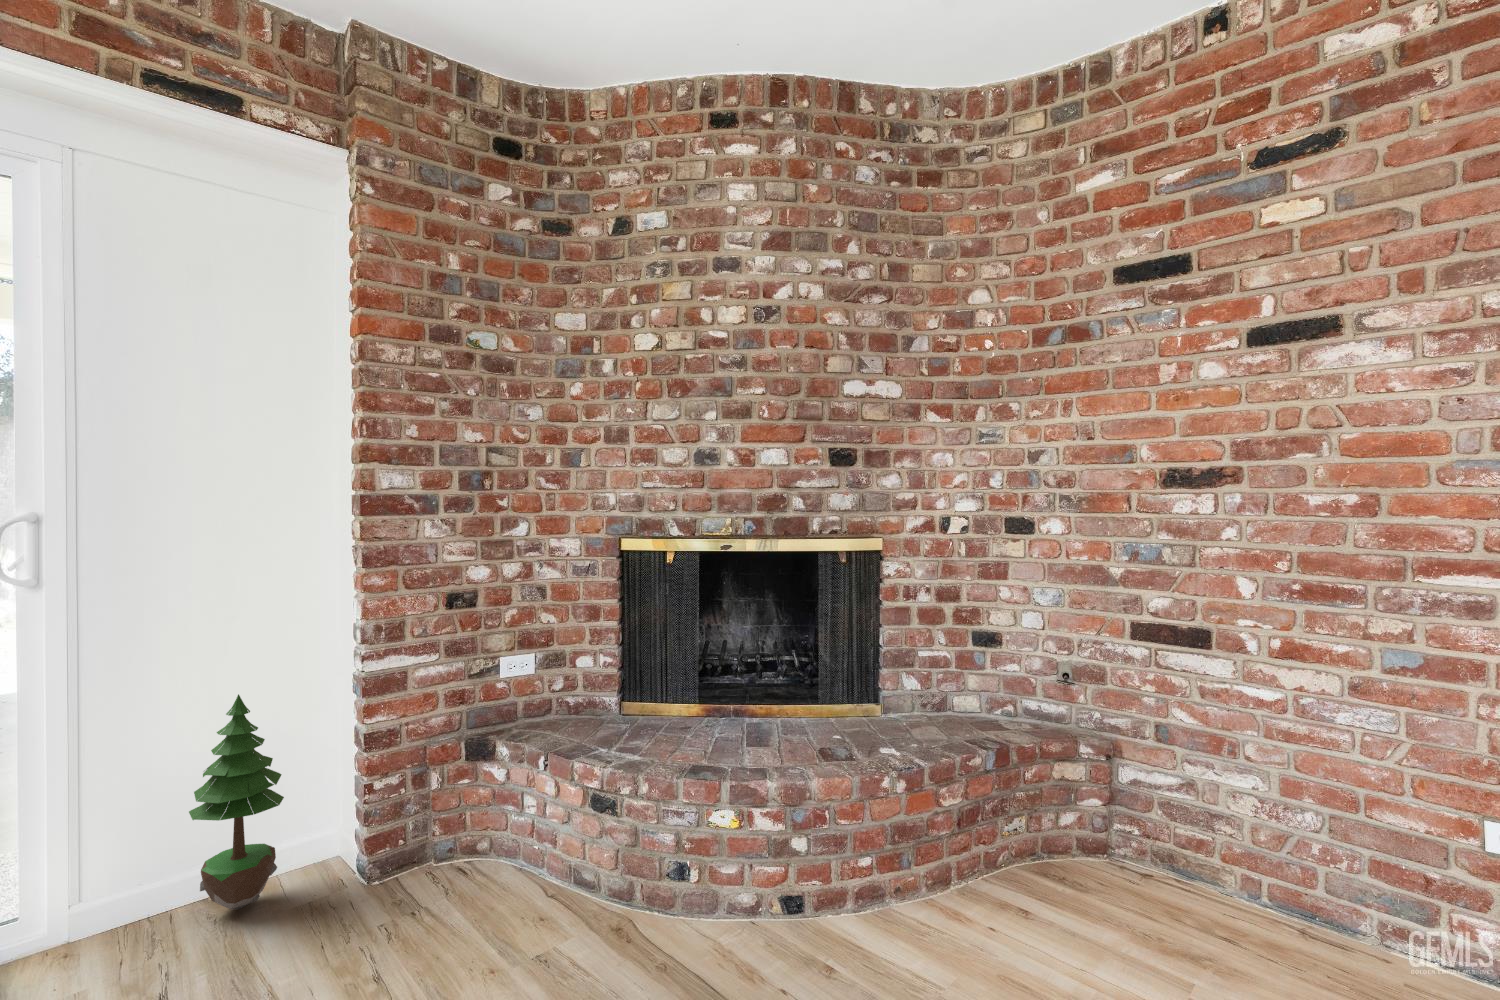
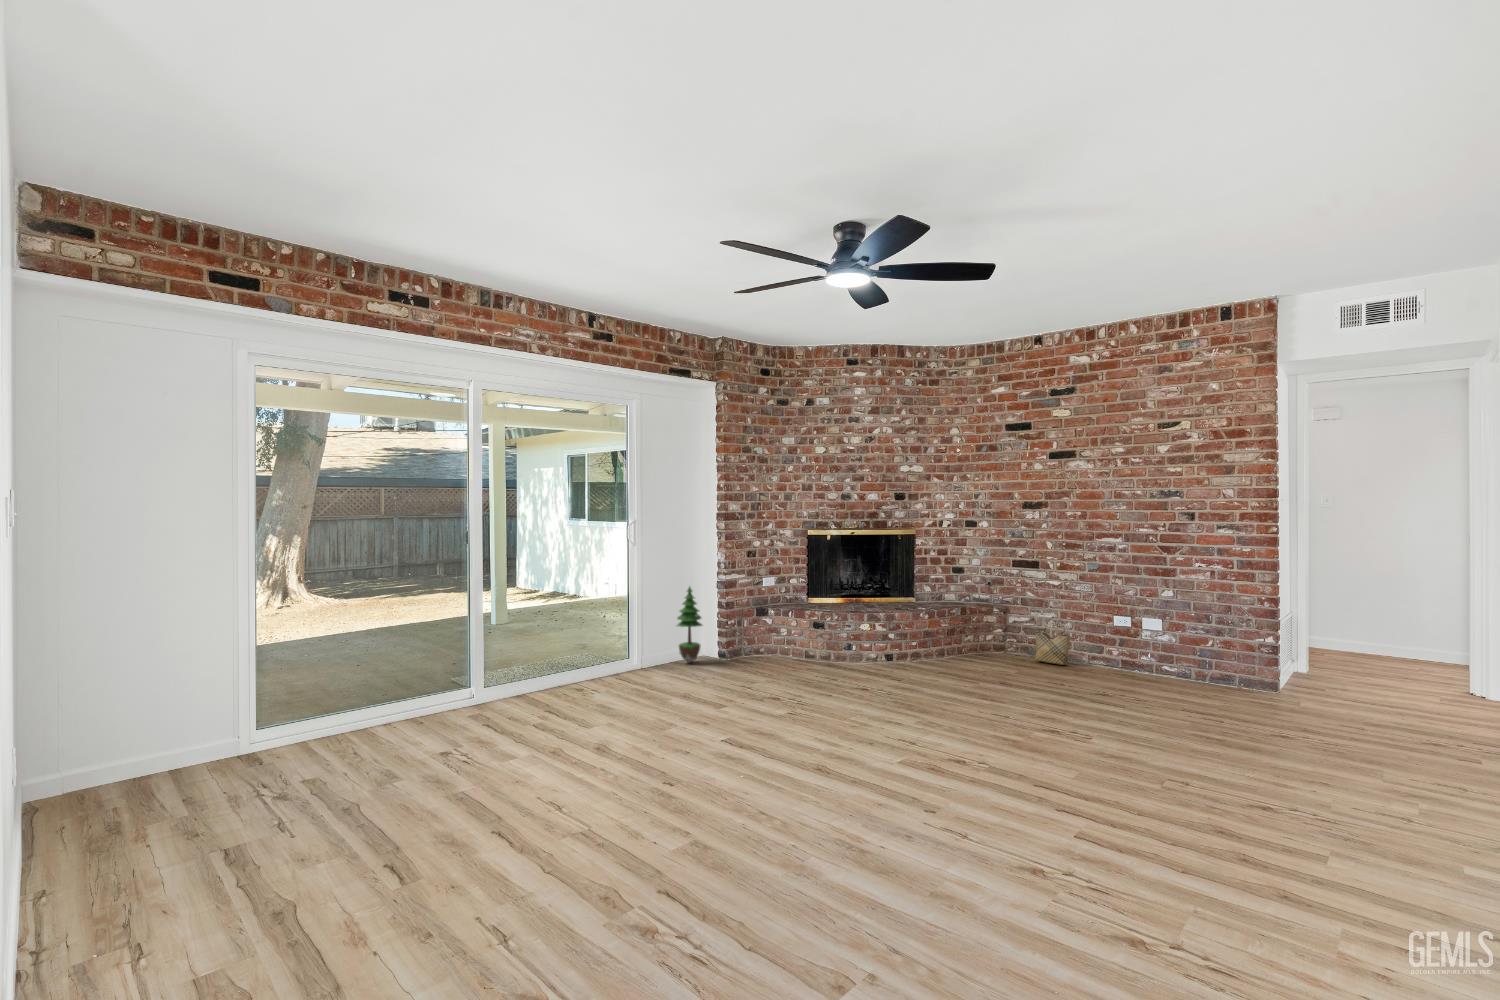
woven basket: none [1208,795,1331,957] -> present [1035,617,1070,665]

